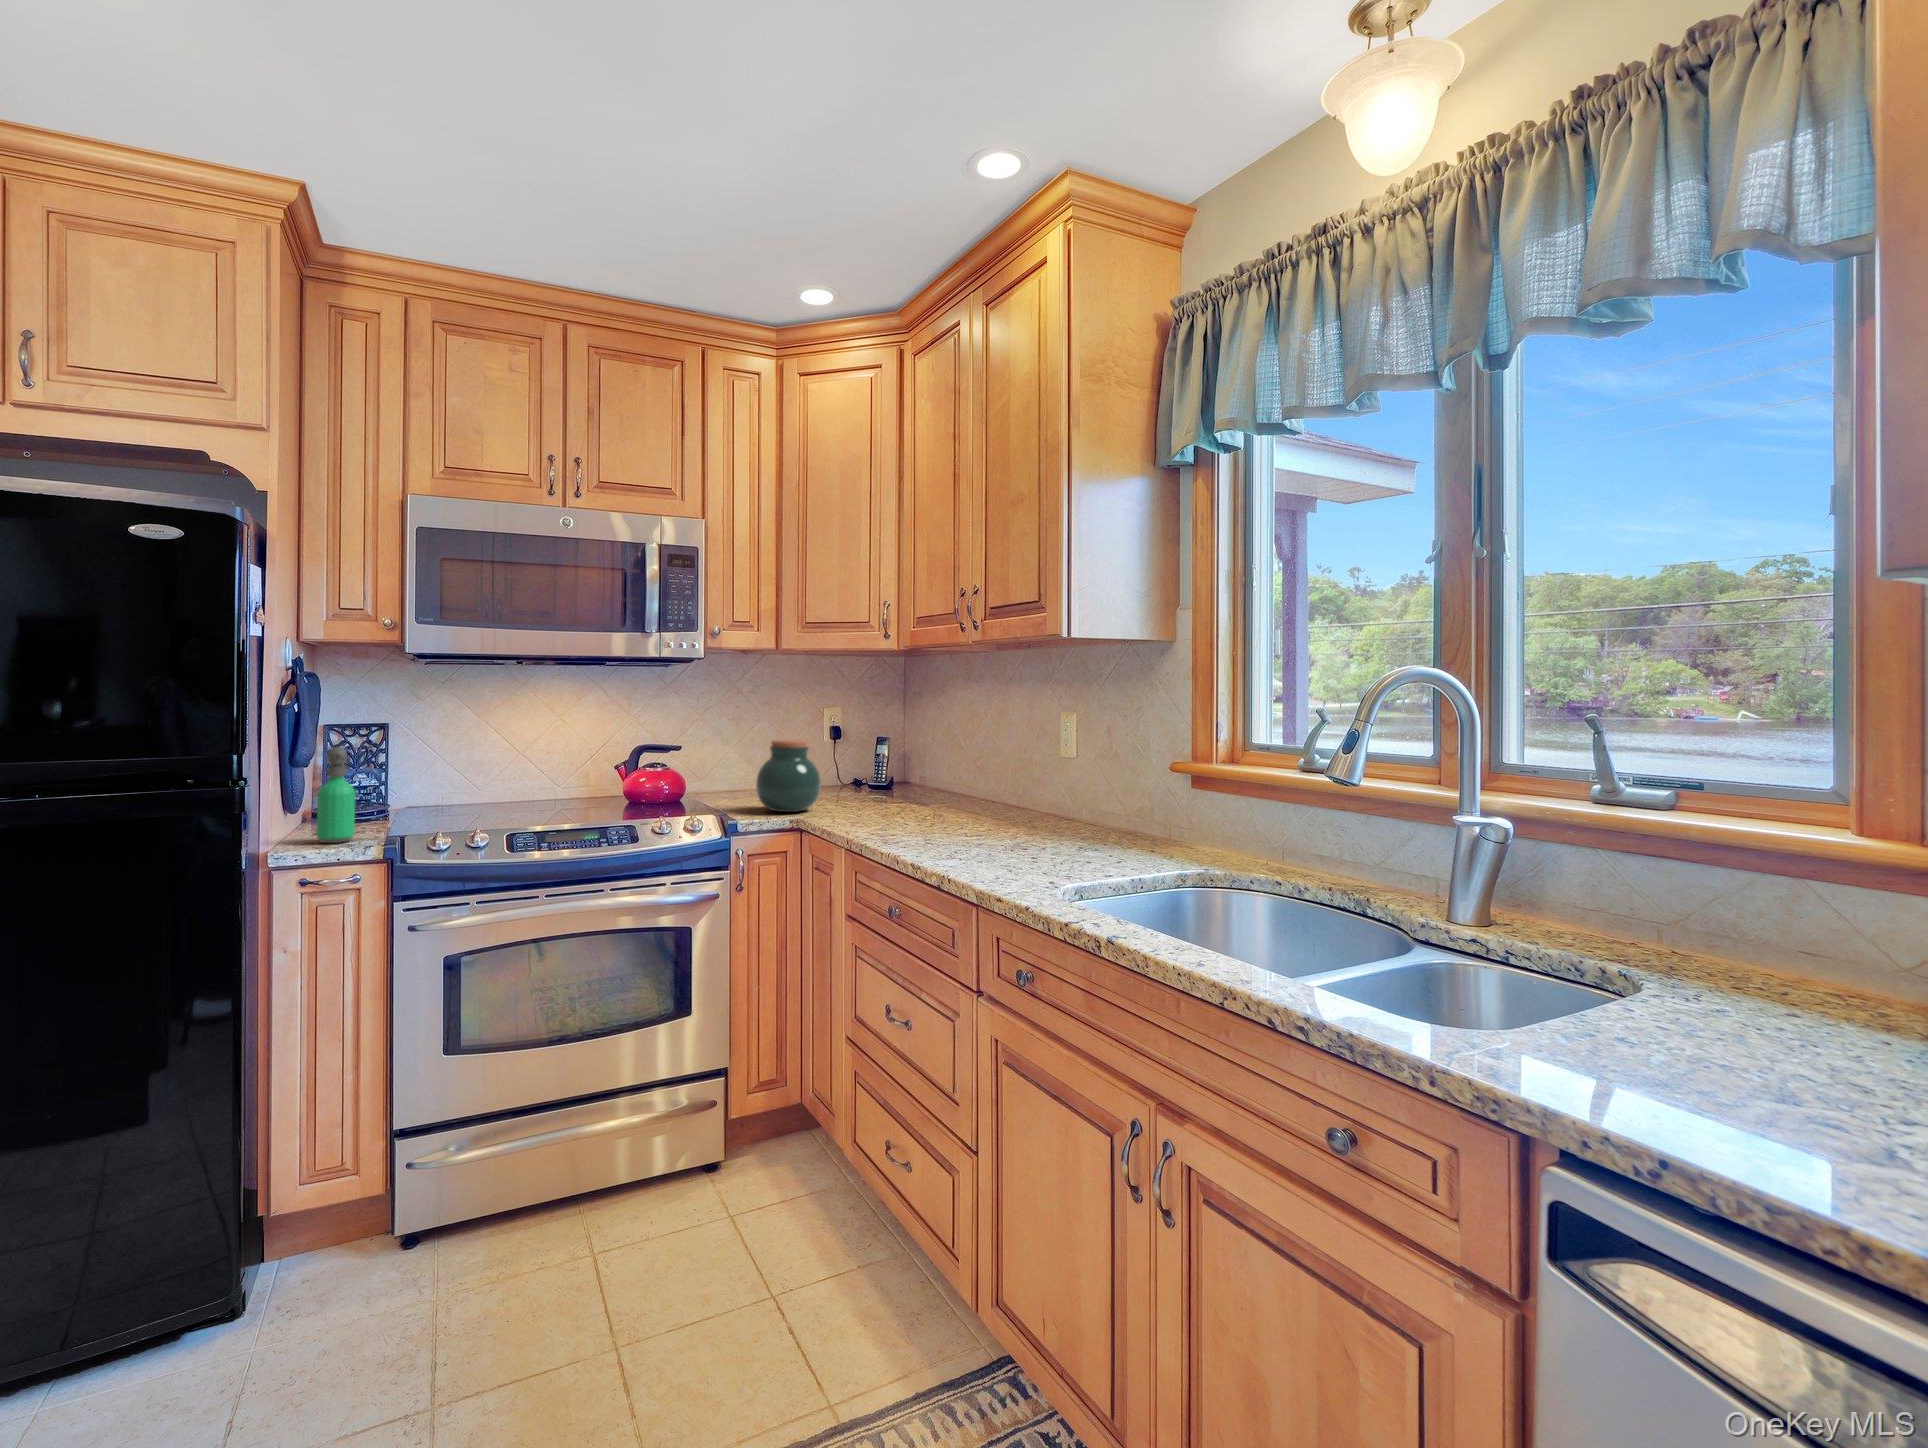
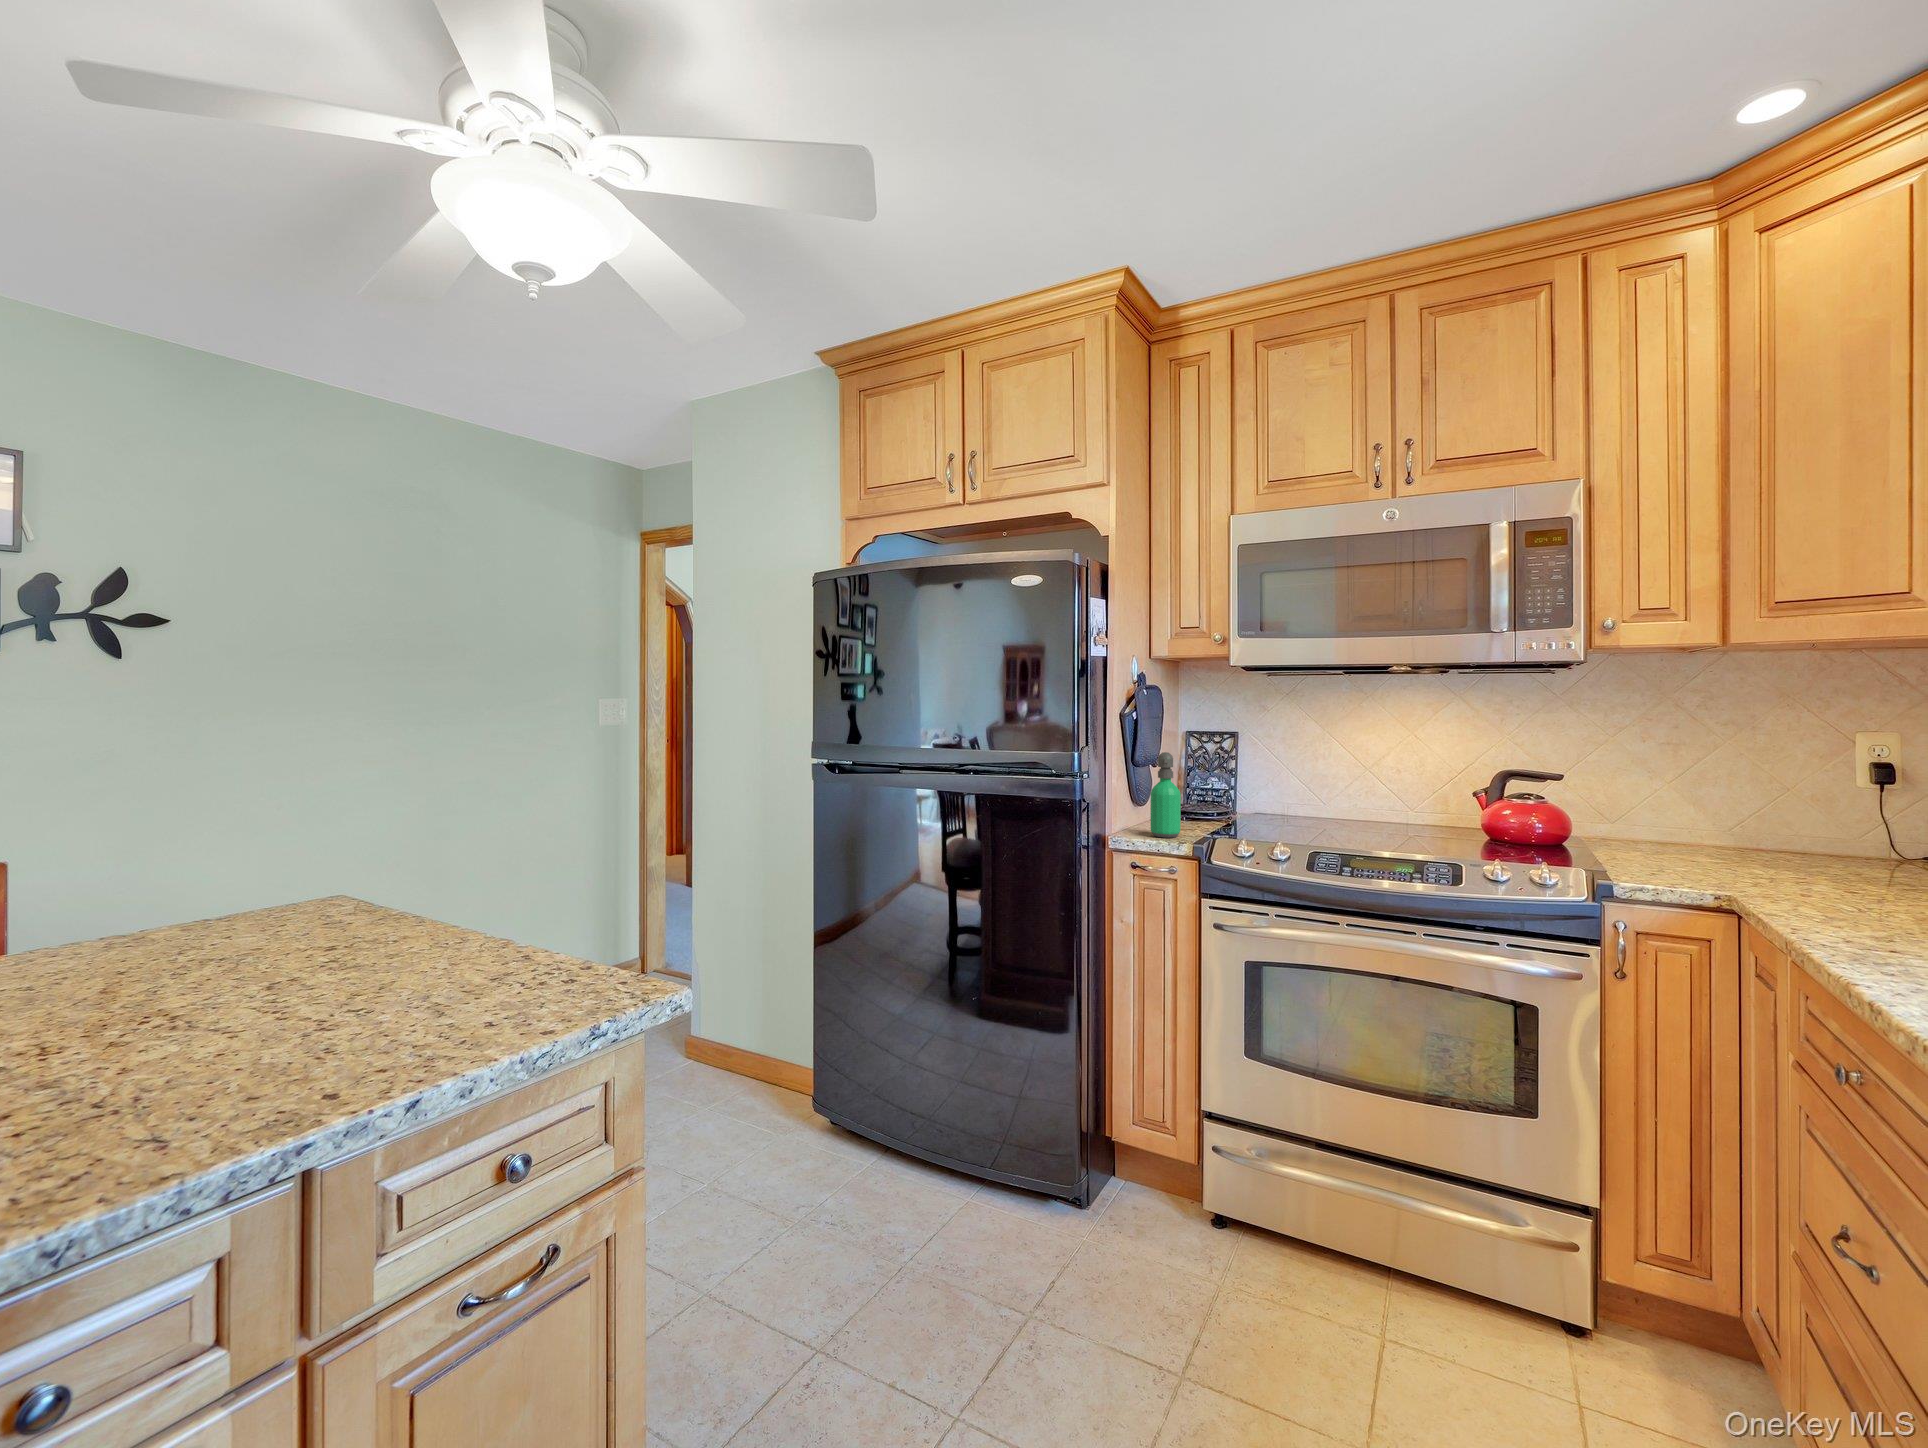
jar: present [756,740,821,812] -> none [1666,774,1790,881]

